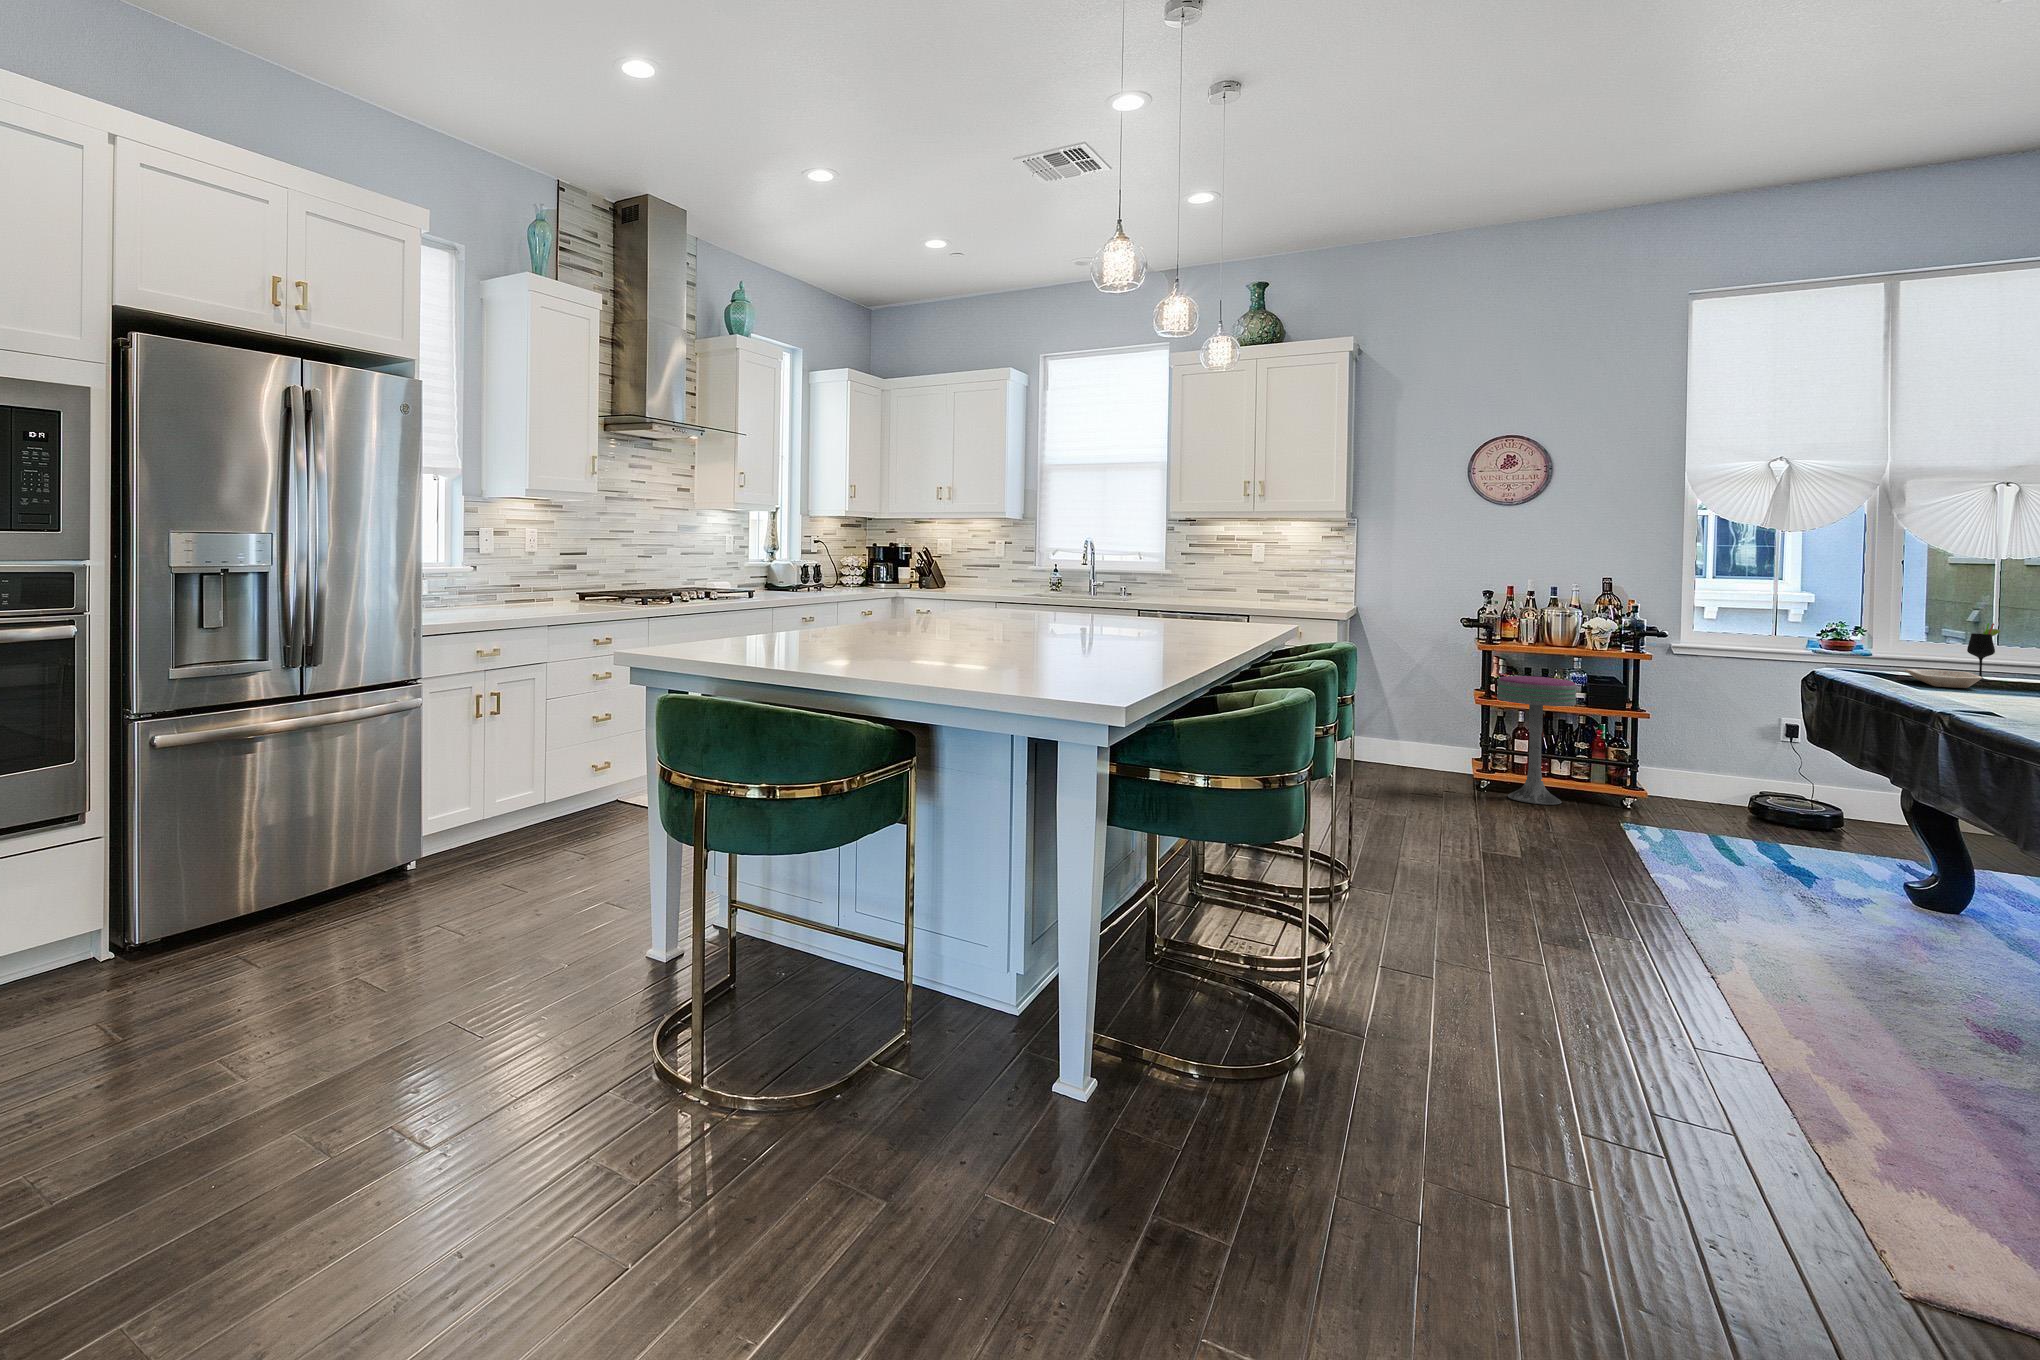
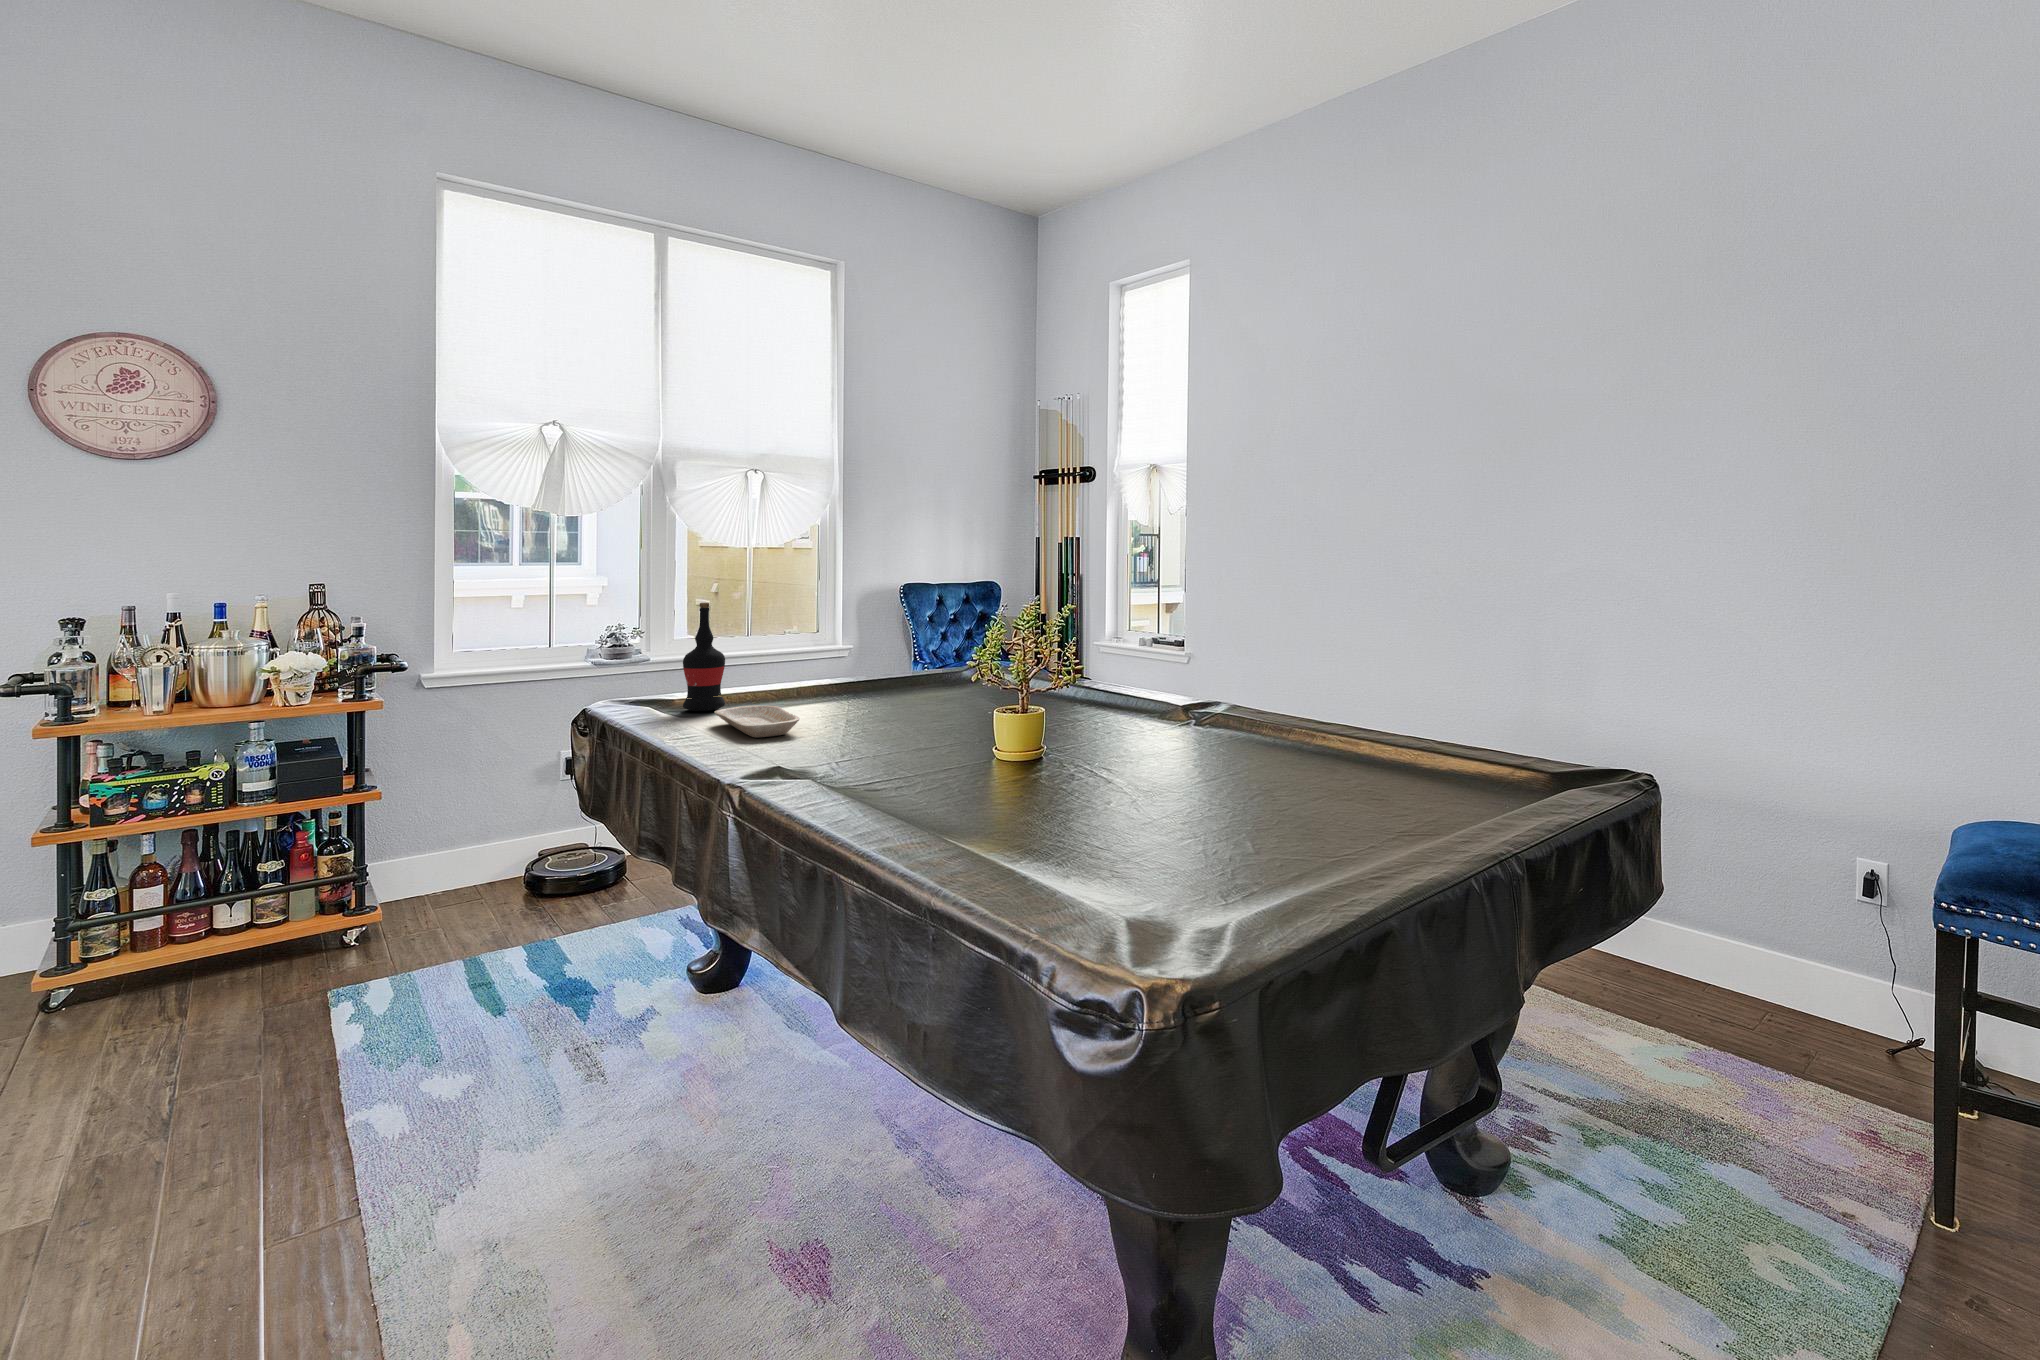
wine bottle: none [1881,592,1924,675] -> present [683,603,725,711]
wine glass: present [1967,623,2001,681] -> none [766,636,795,707]
bar stool: present [1497,676,1577,805] -> none [79,767,252,1015]

